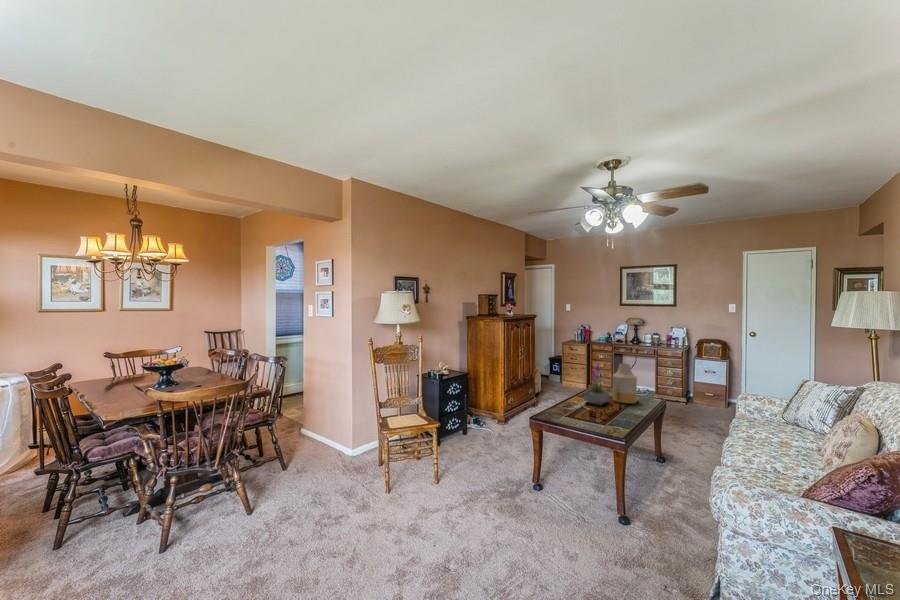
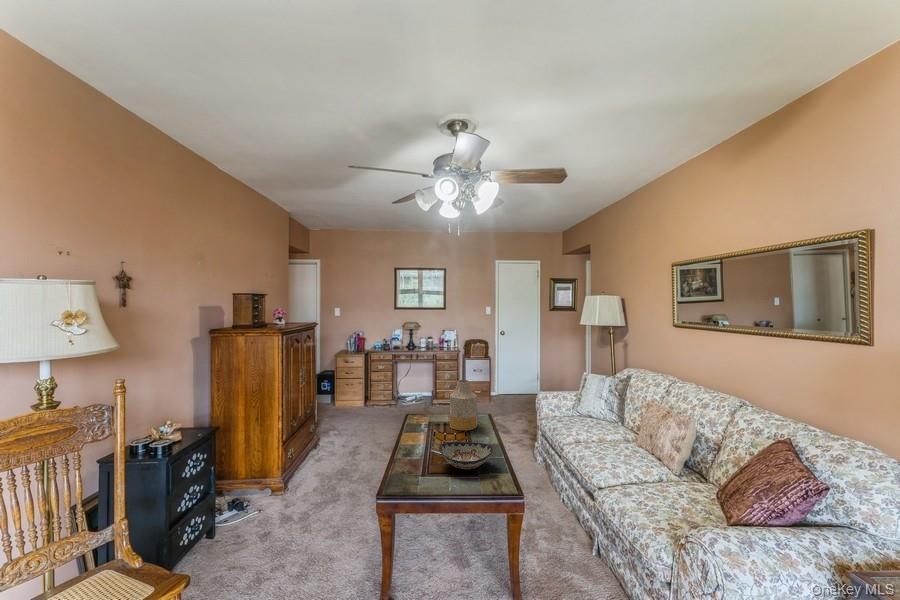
potted plant: present [584,363,609,405] -> none [427,382,453,442]
decorative bowl: none [578,400,618,419] -> present [439,442,493,469]

